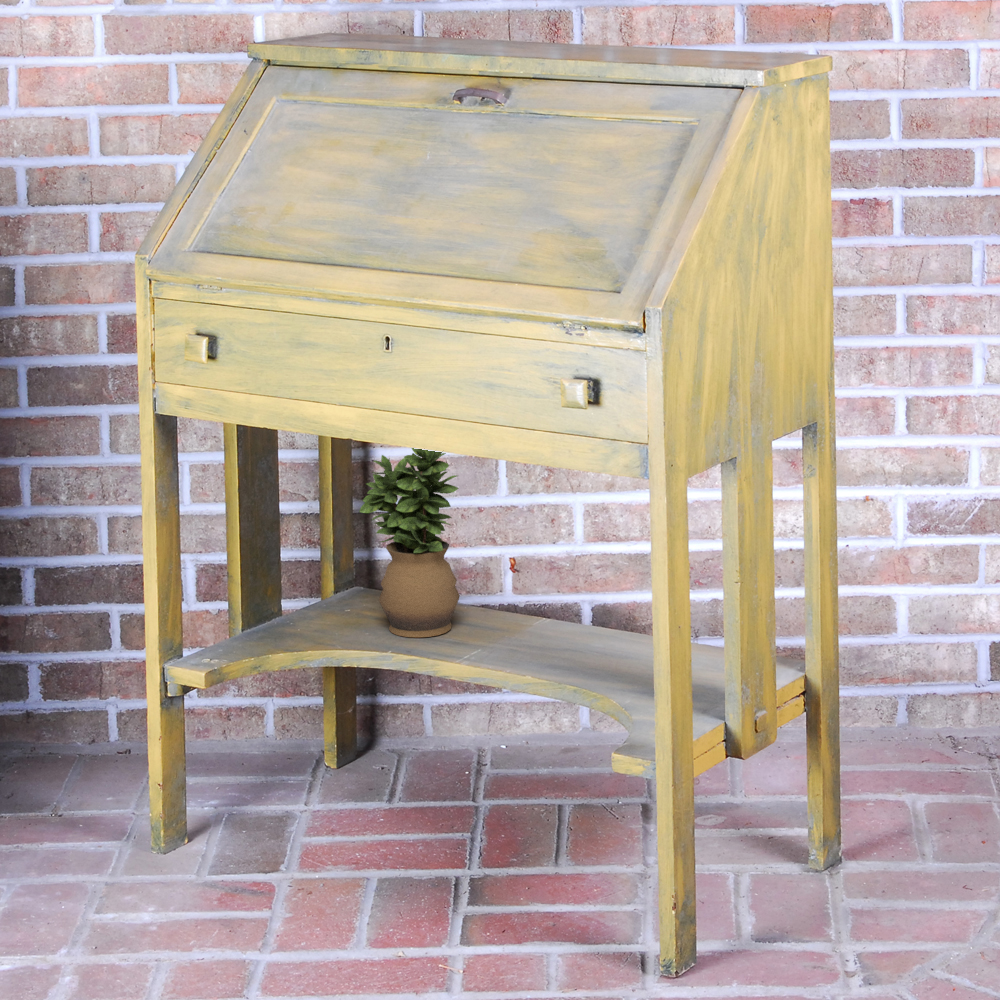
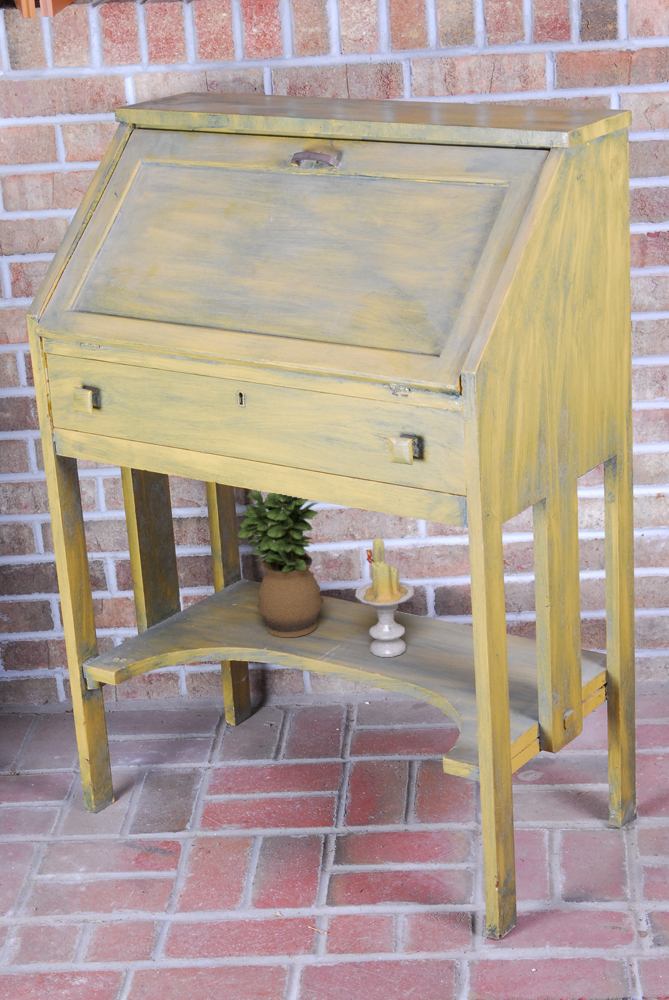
candle: none [503,510,573,657] -> present [355,538,414,657]

